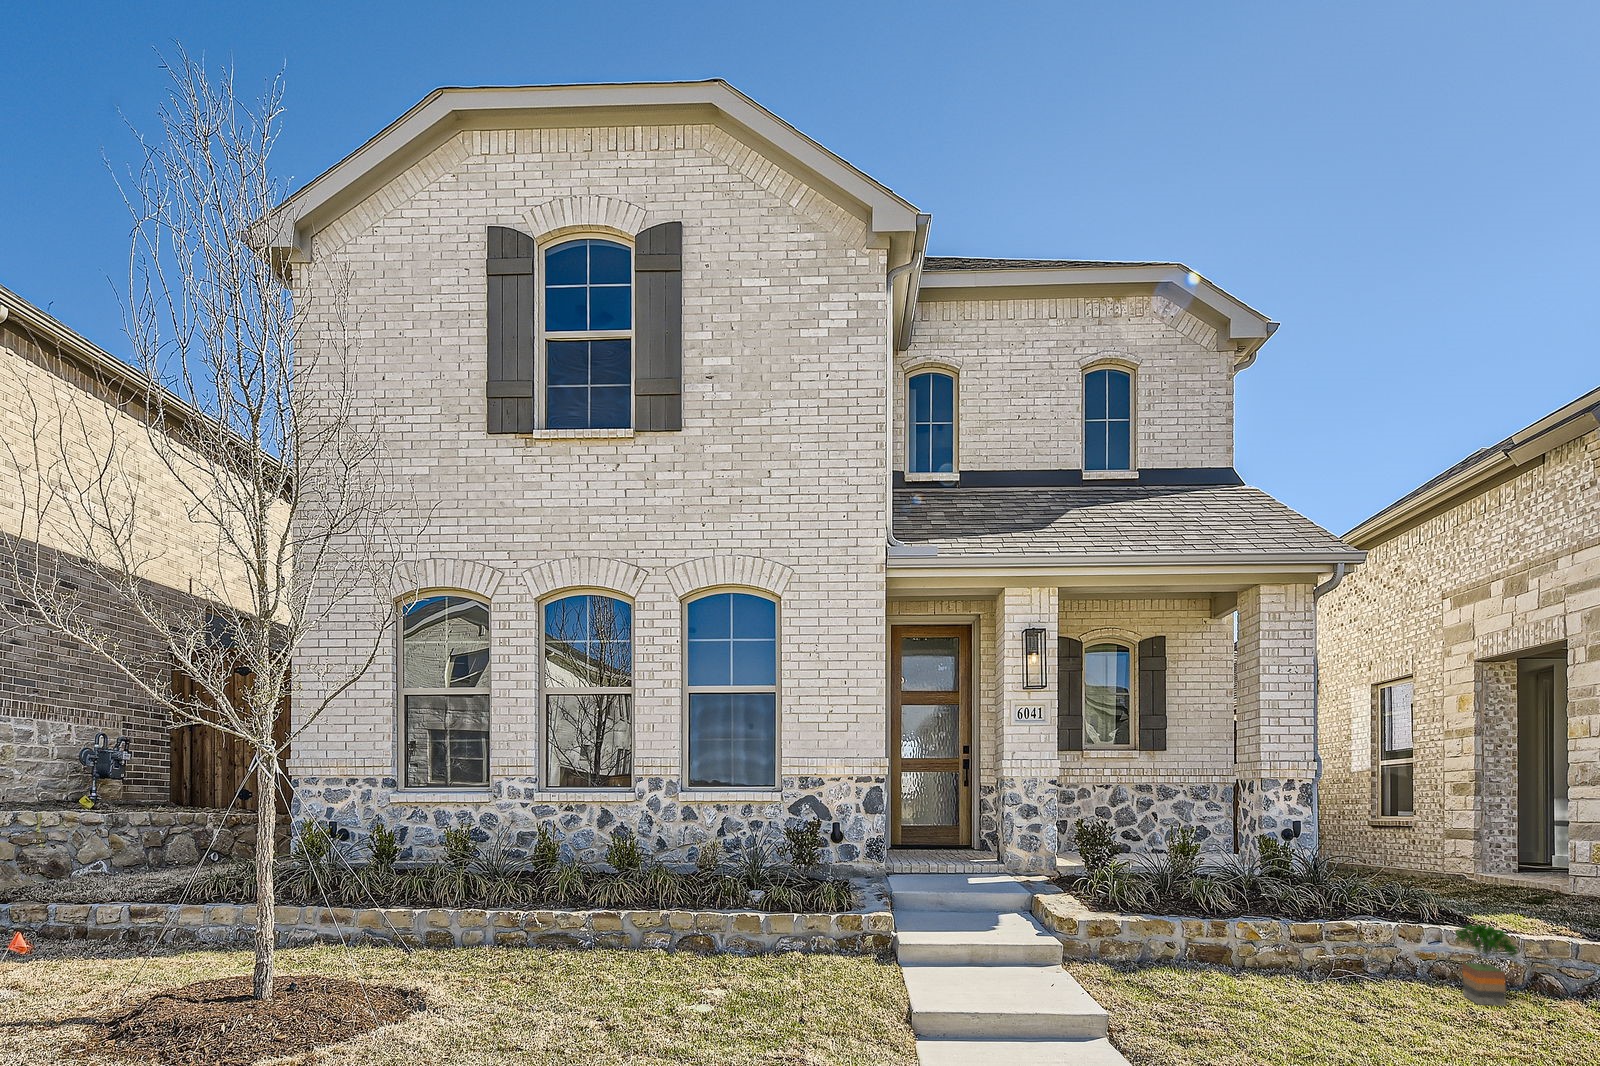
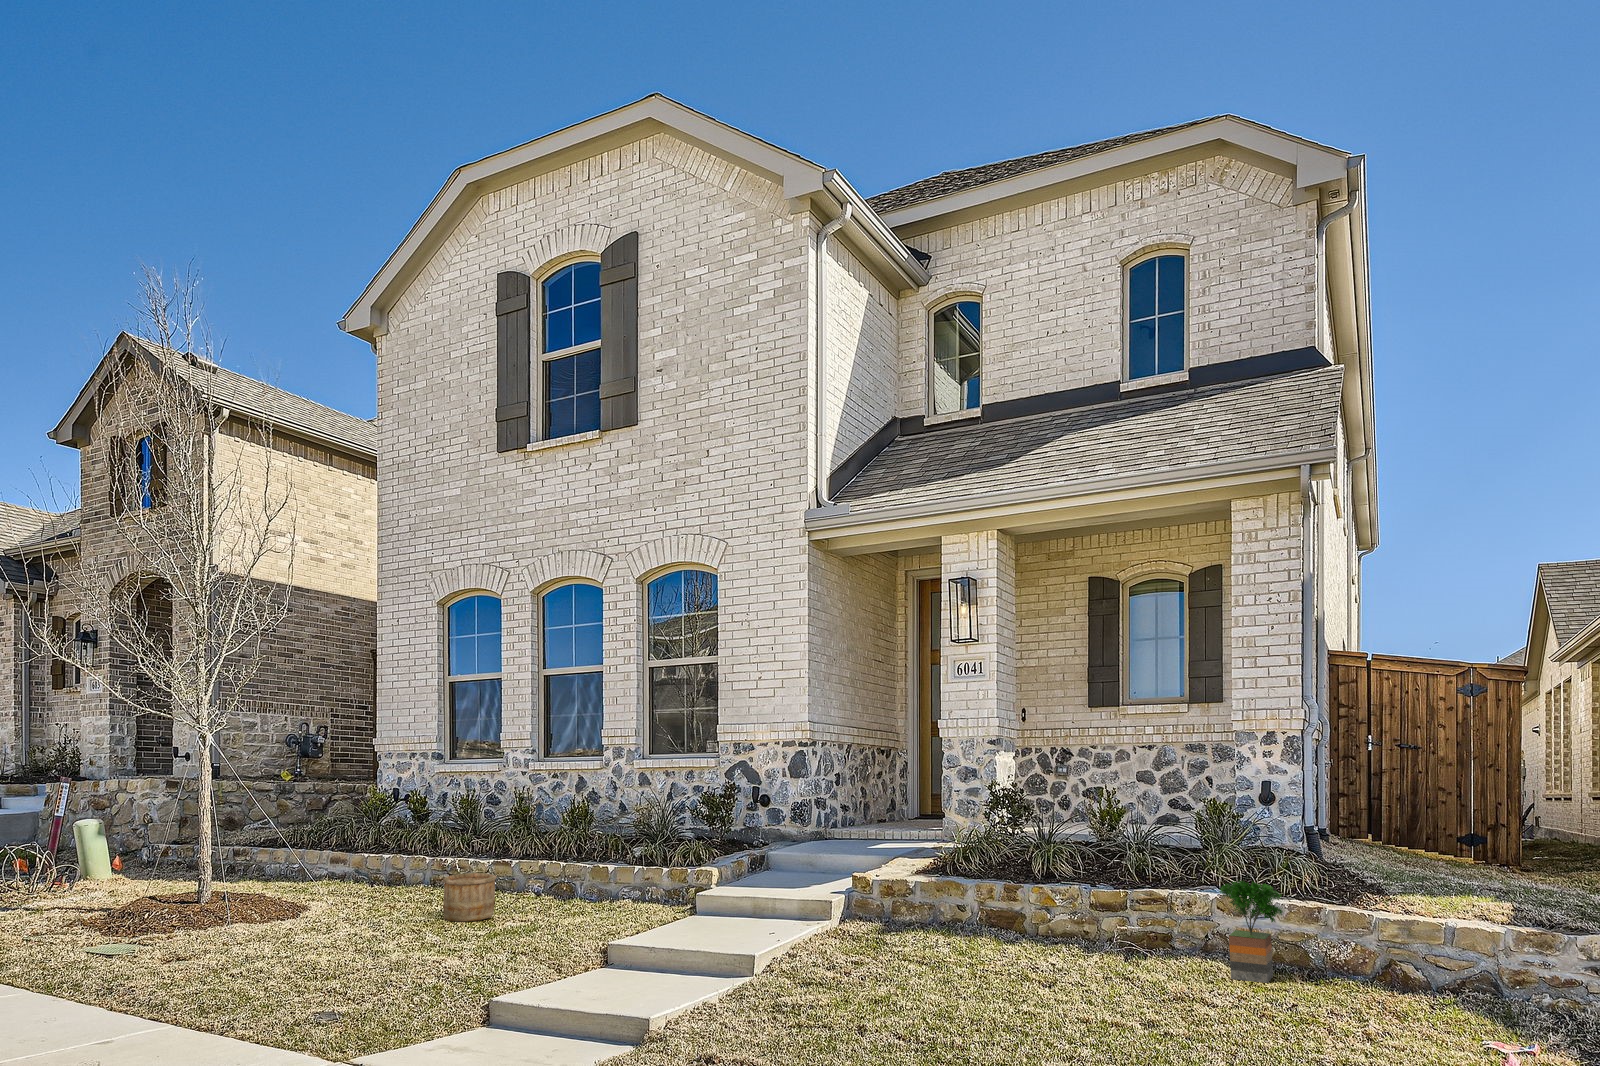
wooden bucket: none [725,961,781,1022] -> present [443,873,497,921]

